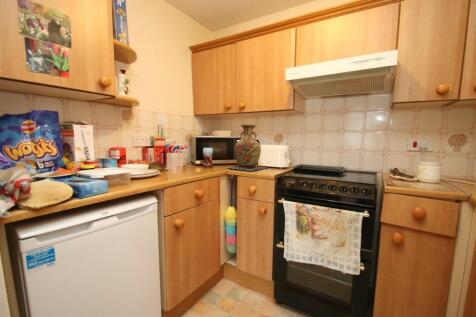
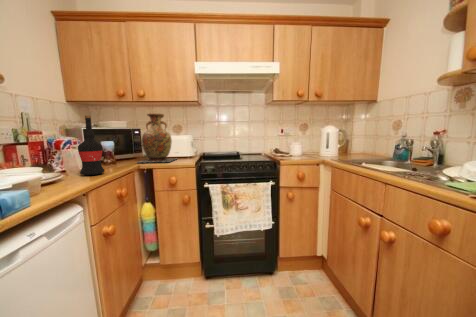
wine bottle: none [171,128,188,175] -> present [78,115,104,175]

